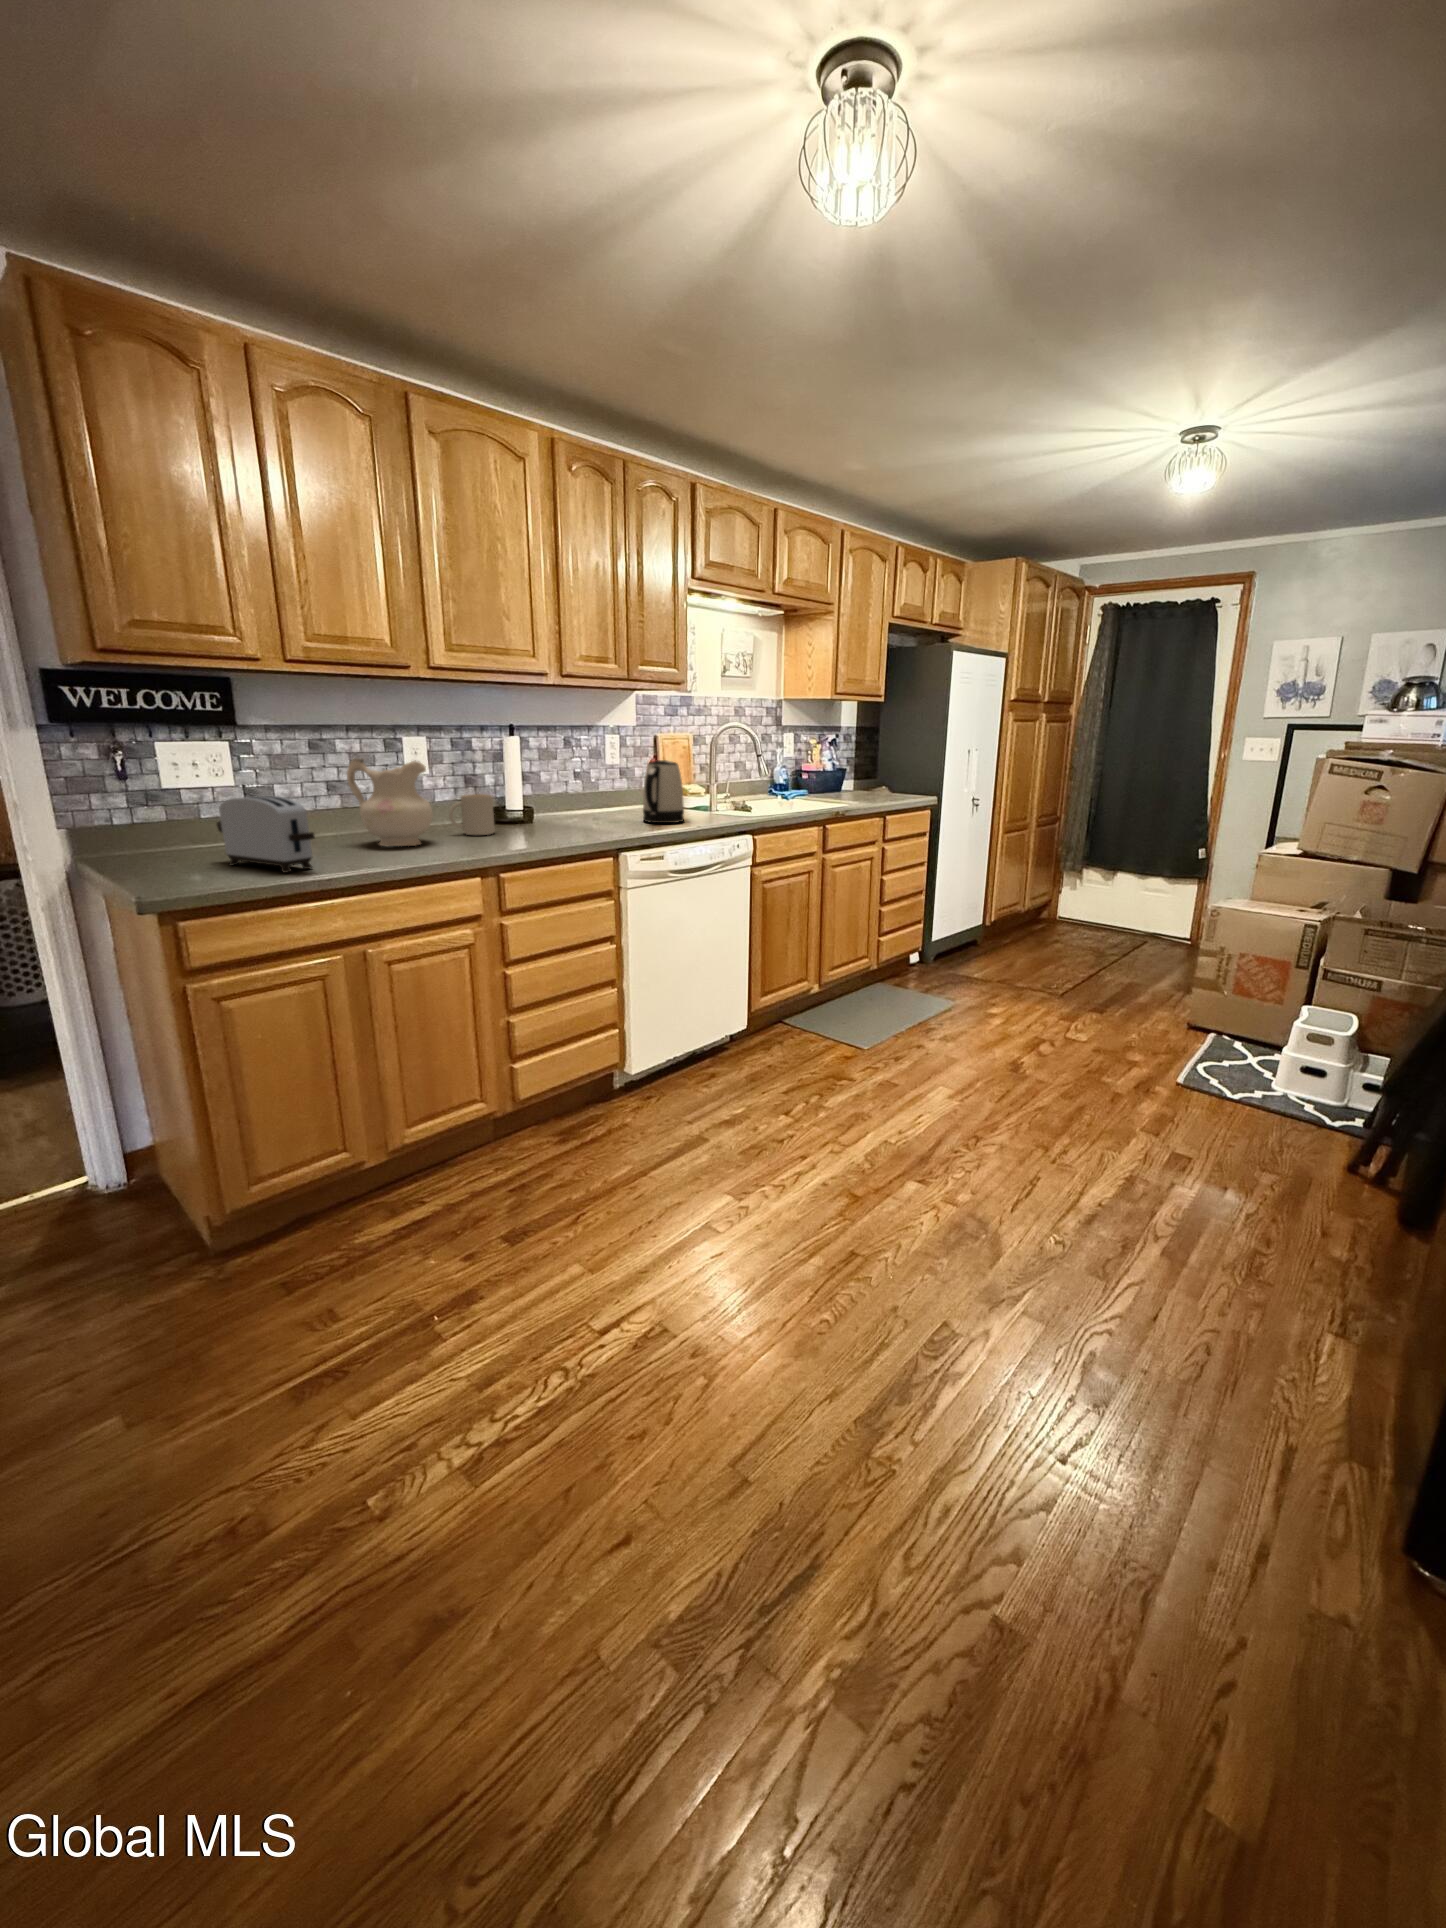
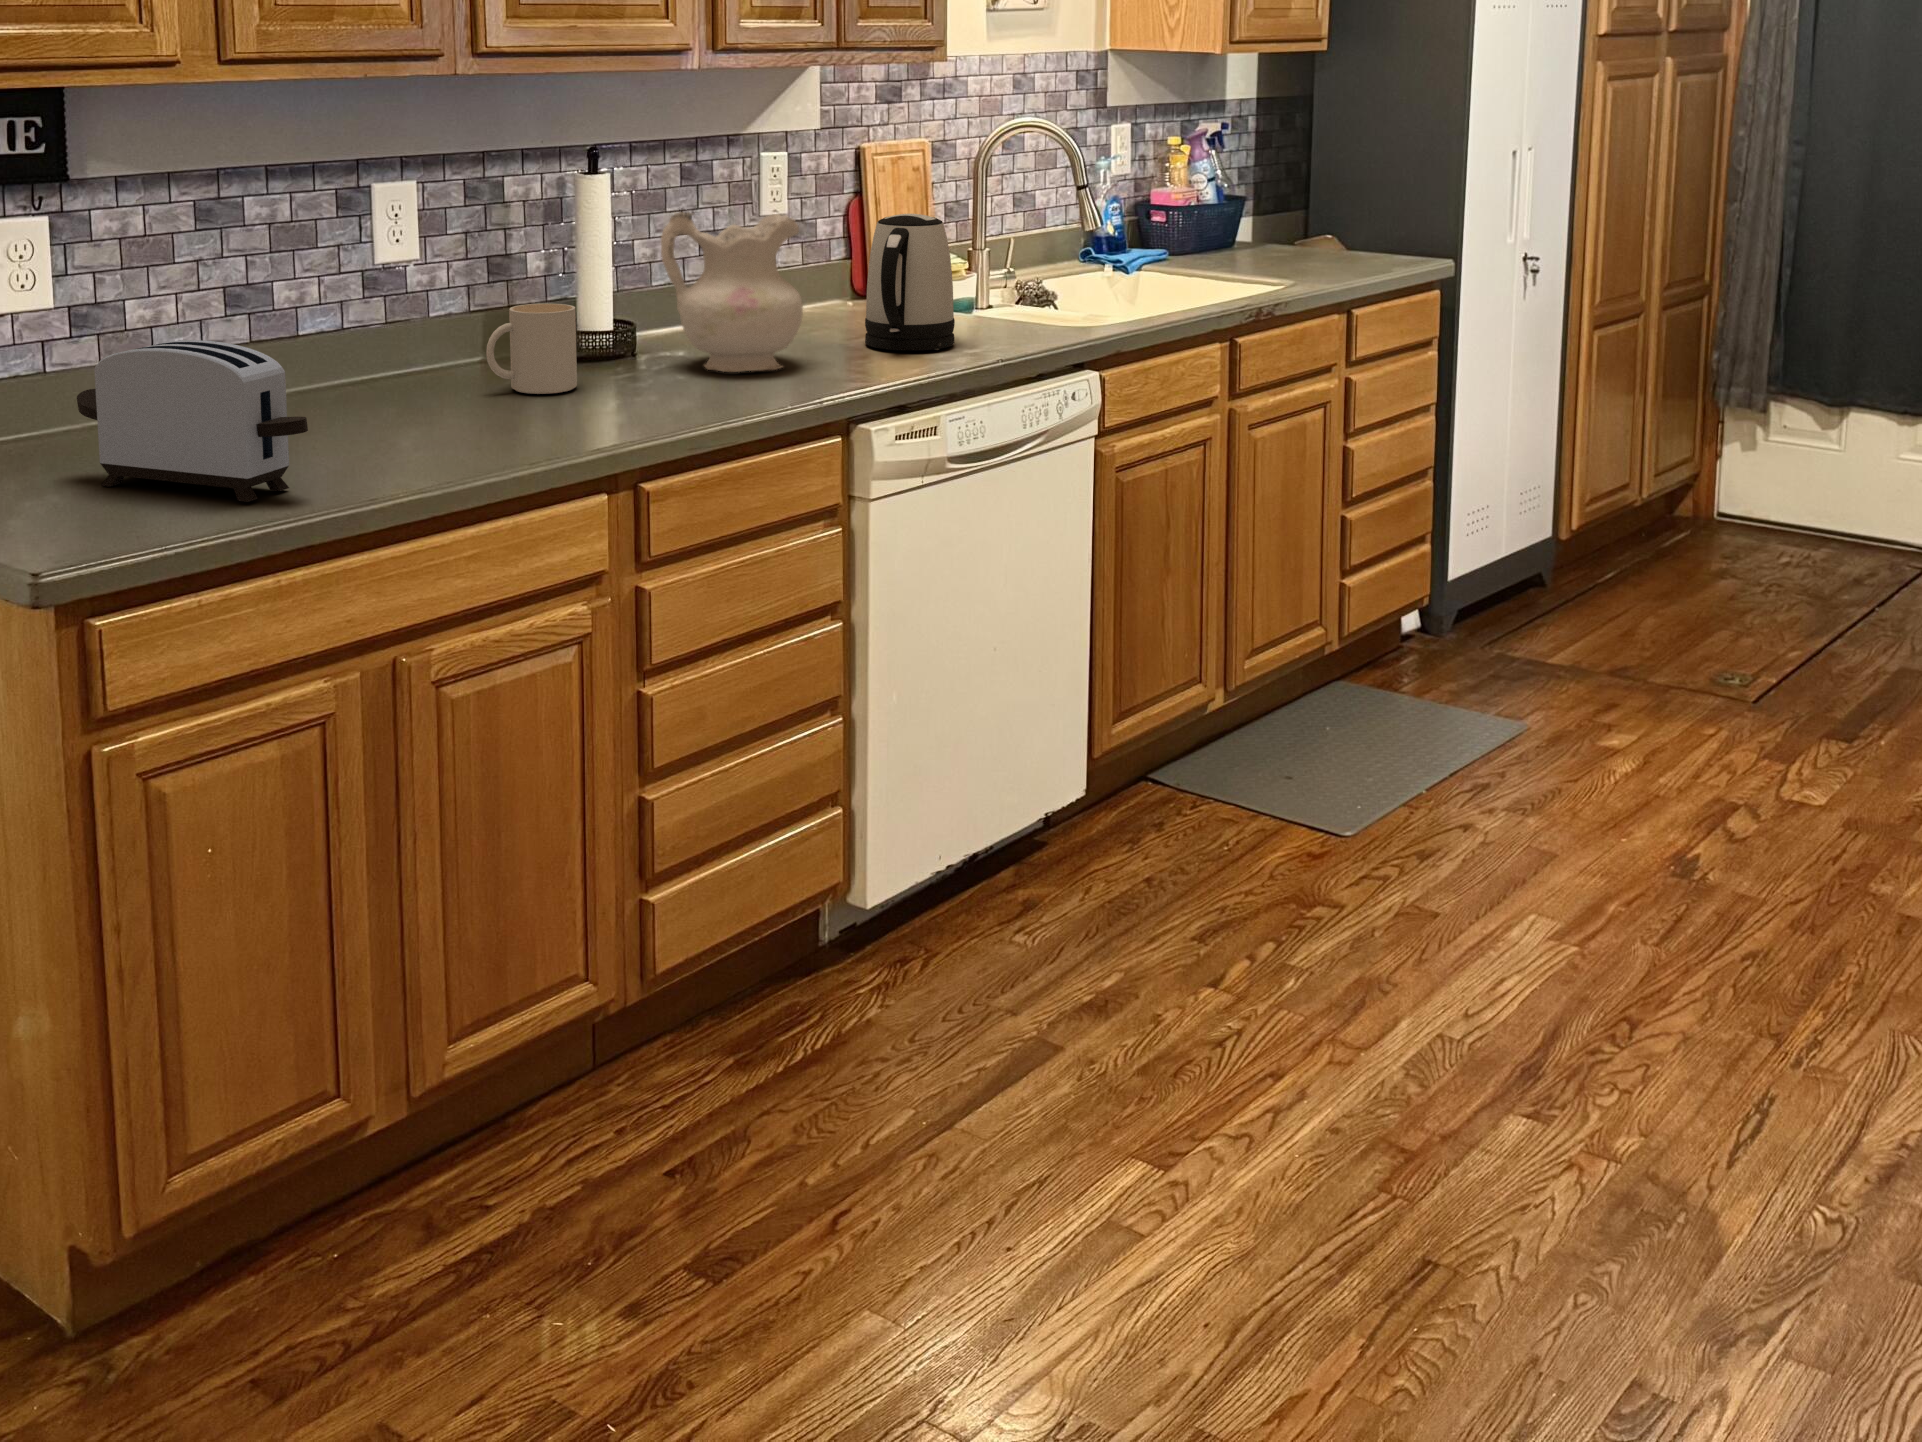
ceramic pitcher: present [347,758,433,846] -> present [661,212,803,372]

